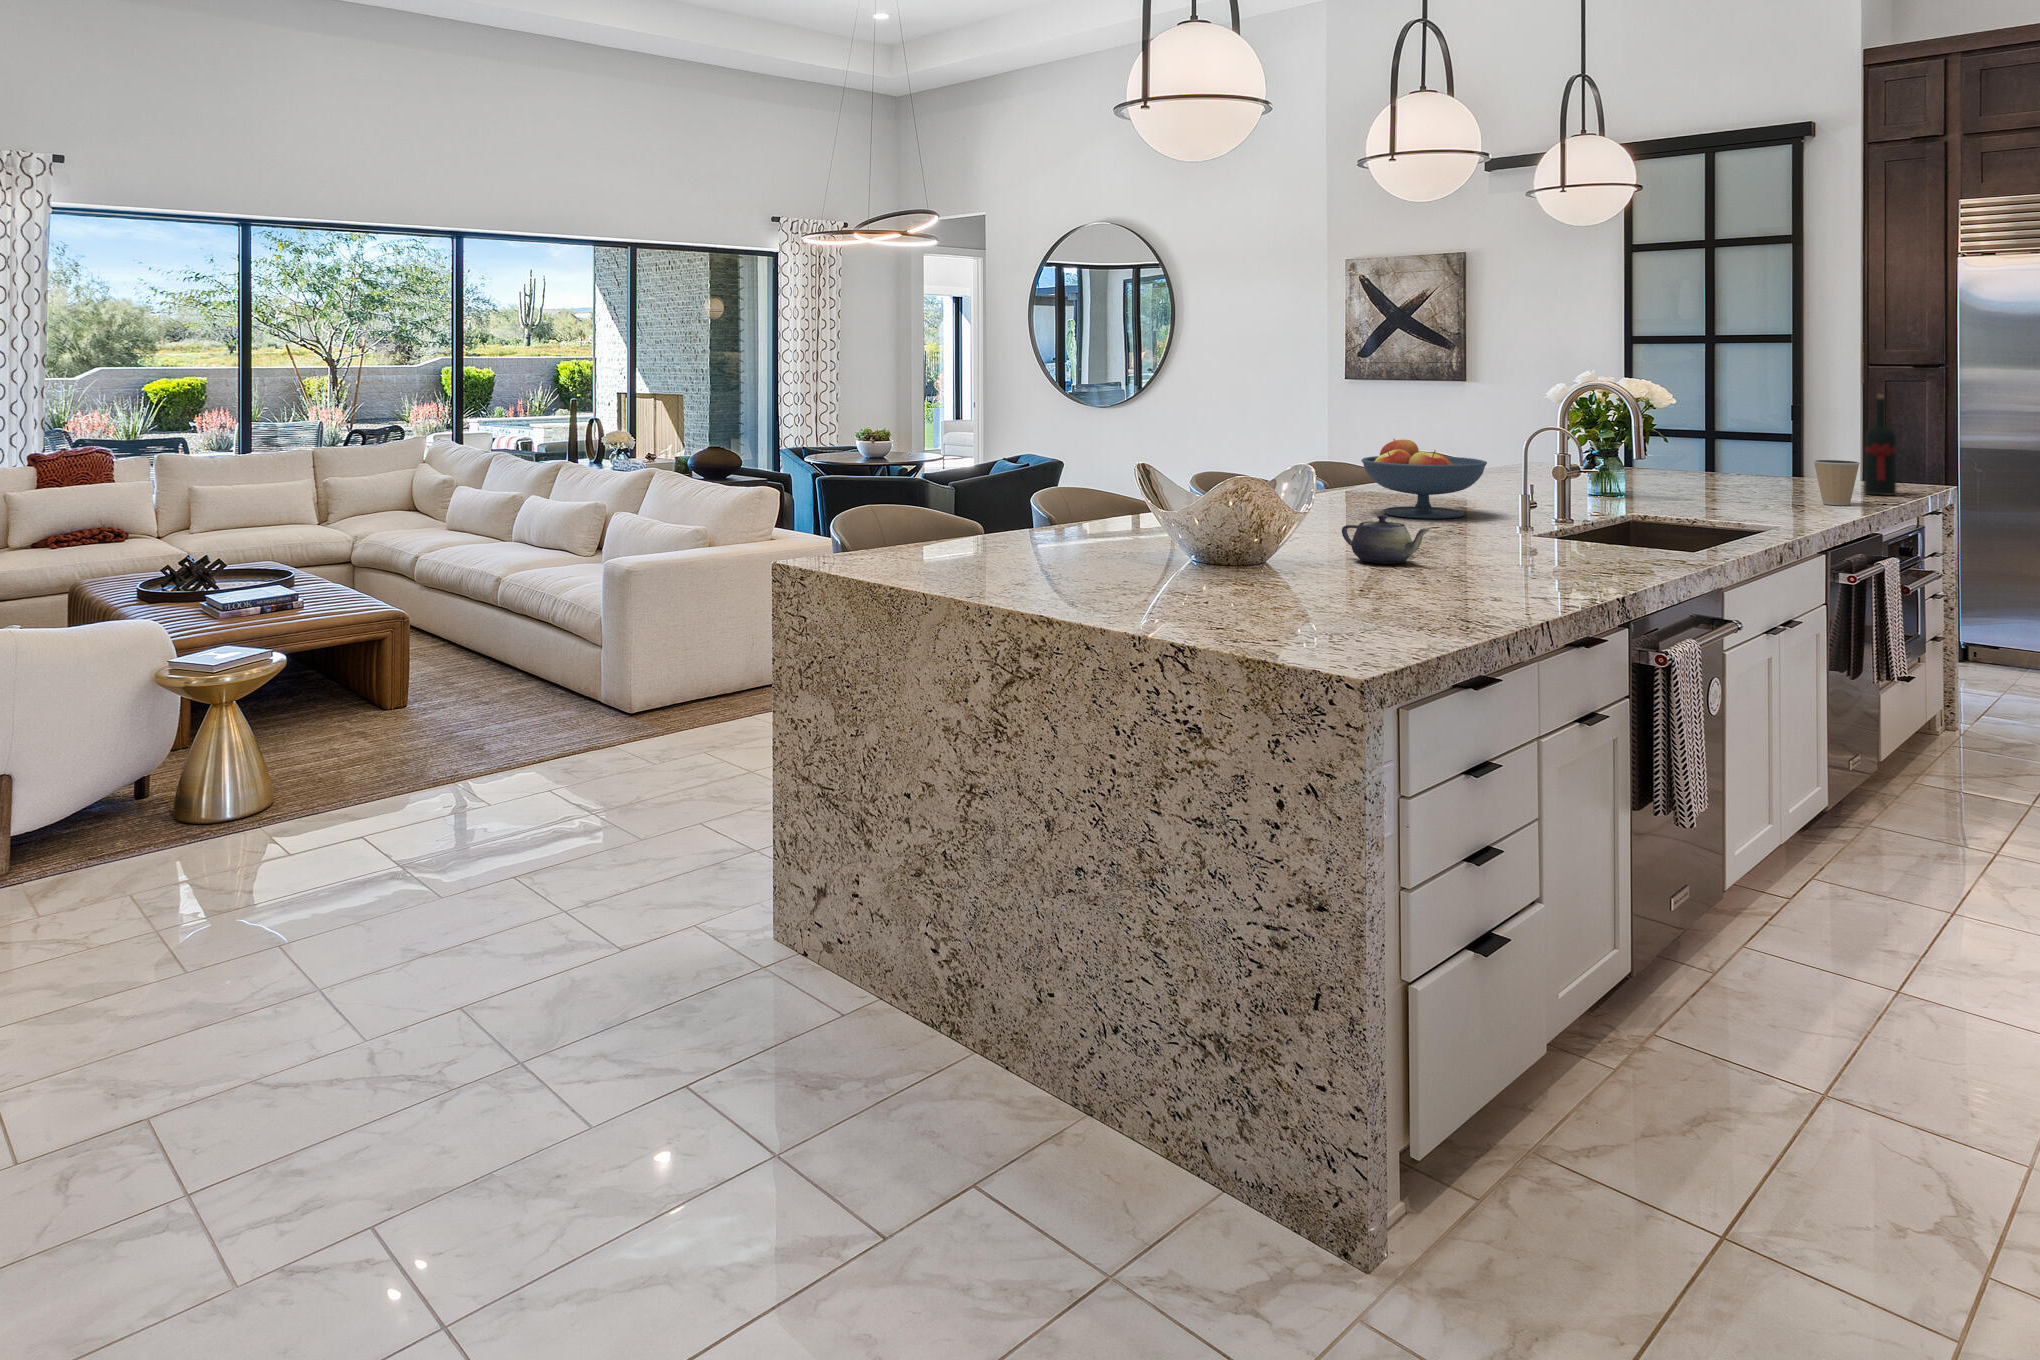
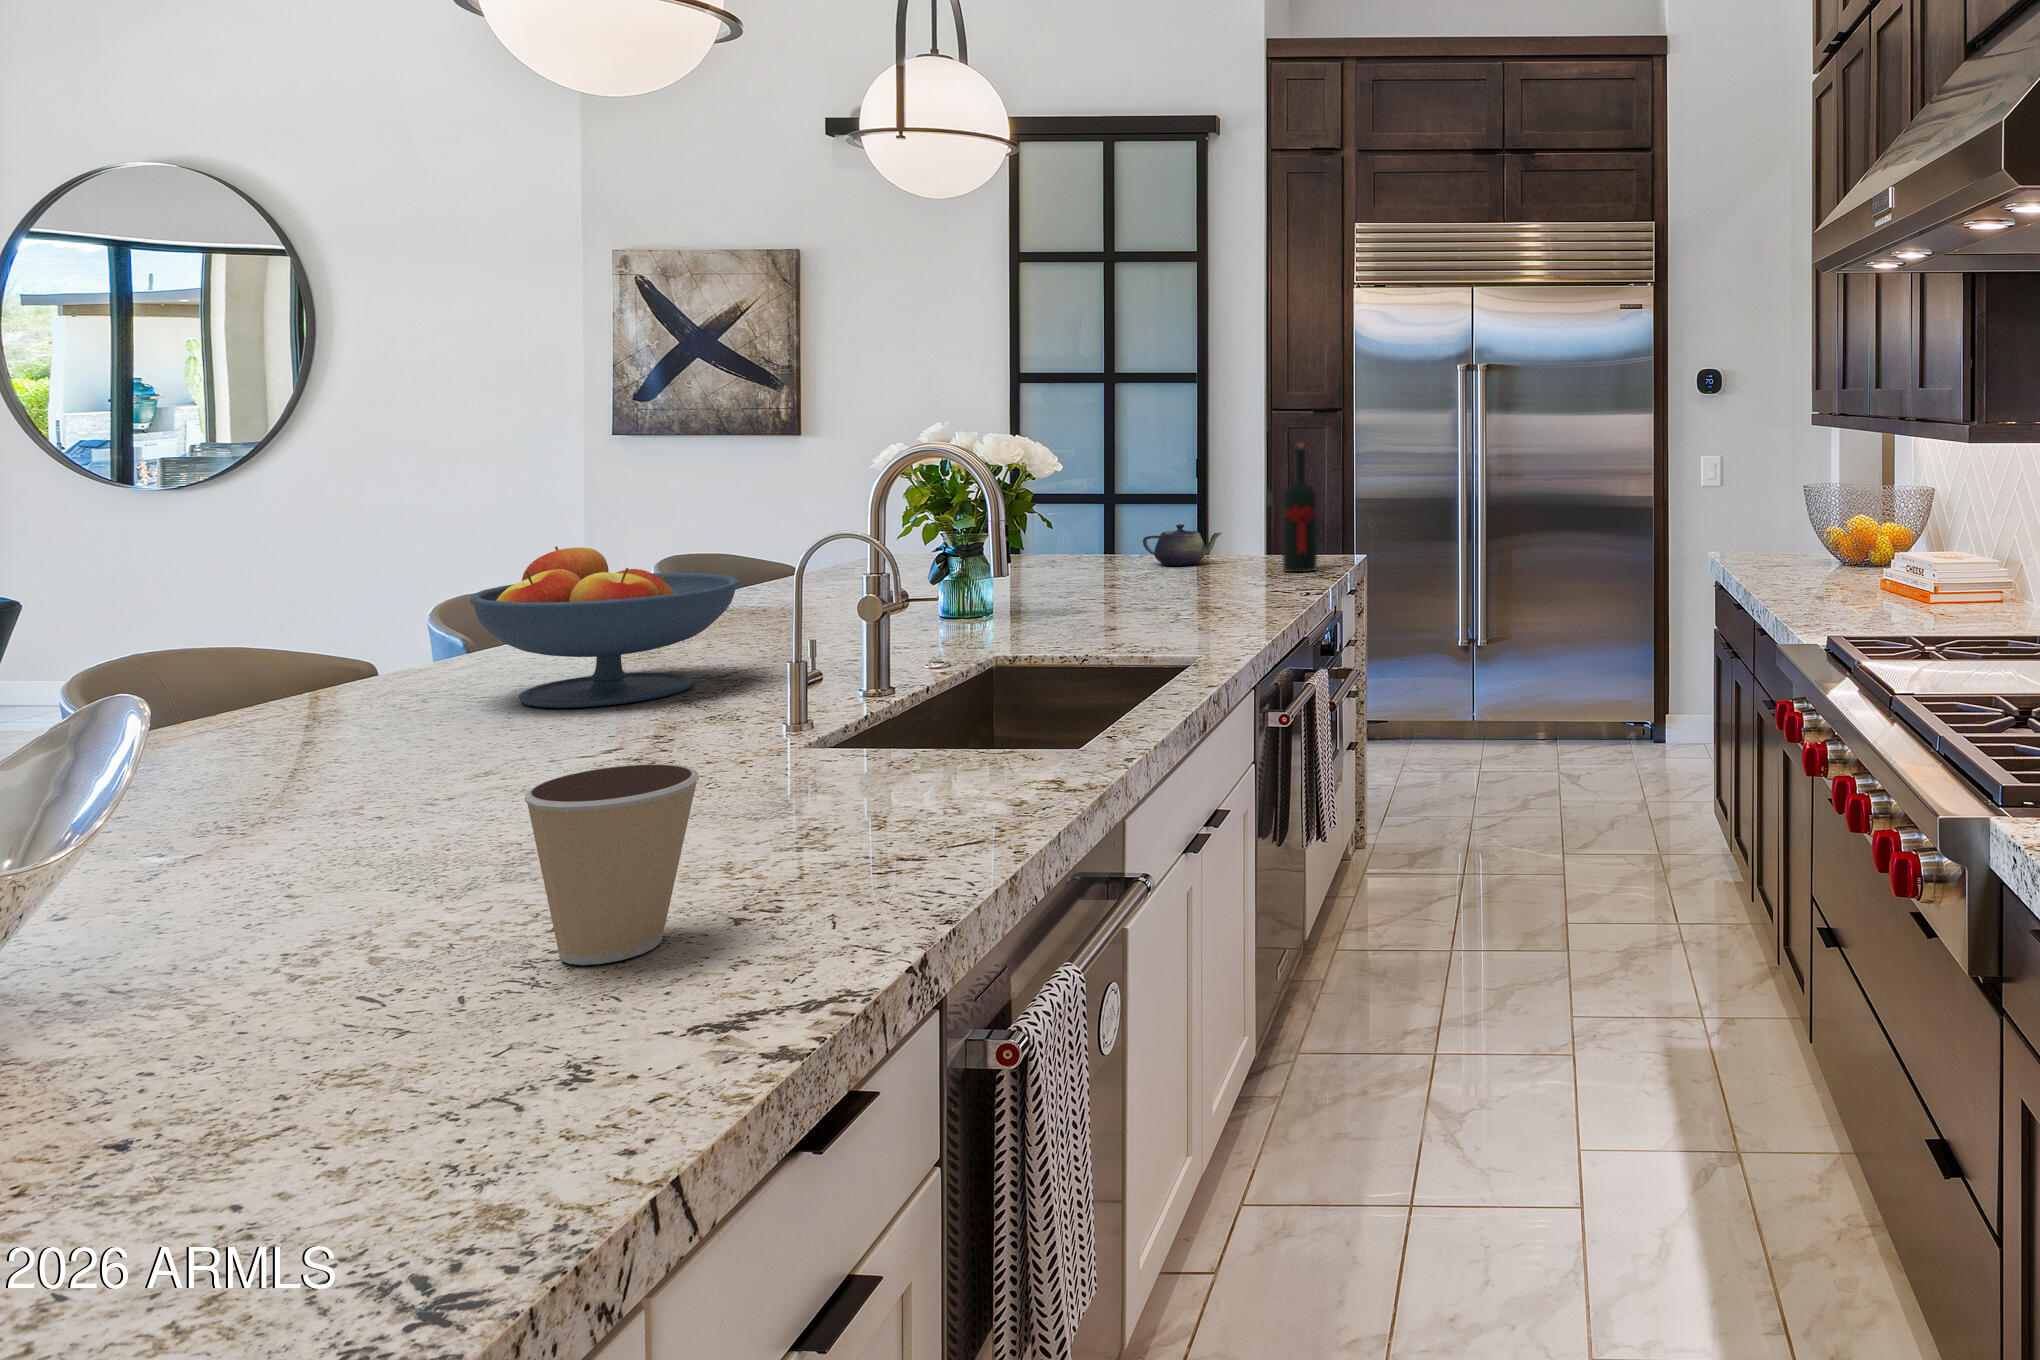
coffee cup: present [1814,460,1860,505] -> present [525,764,699,965]
teapot: present [1342,515,1430,564] -> present [1143,524,1222,565]

